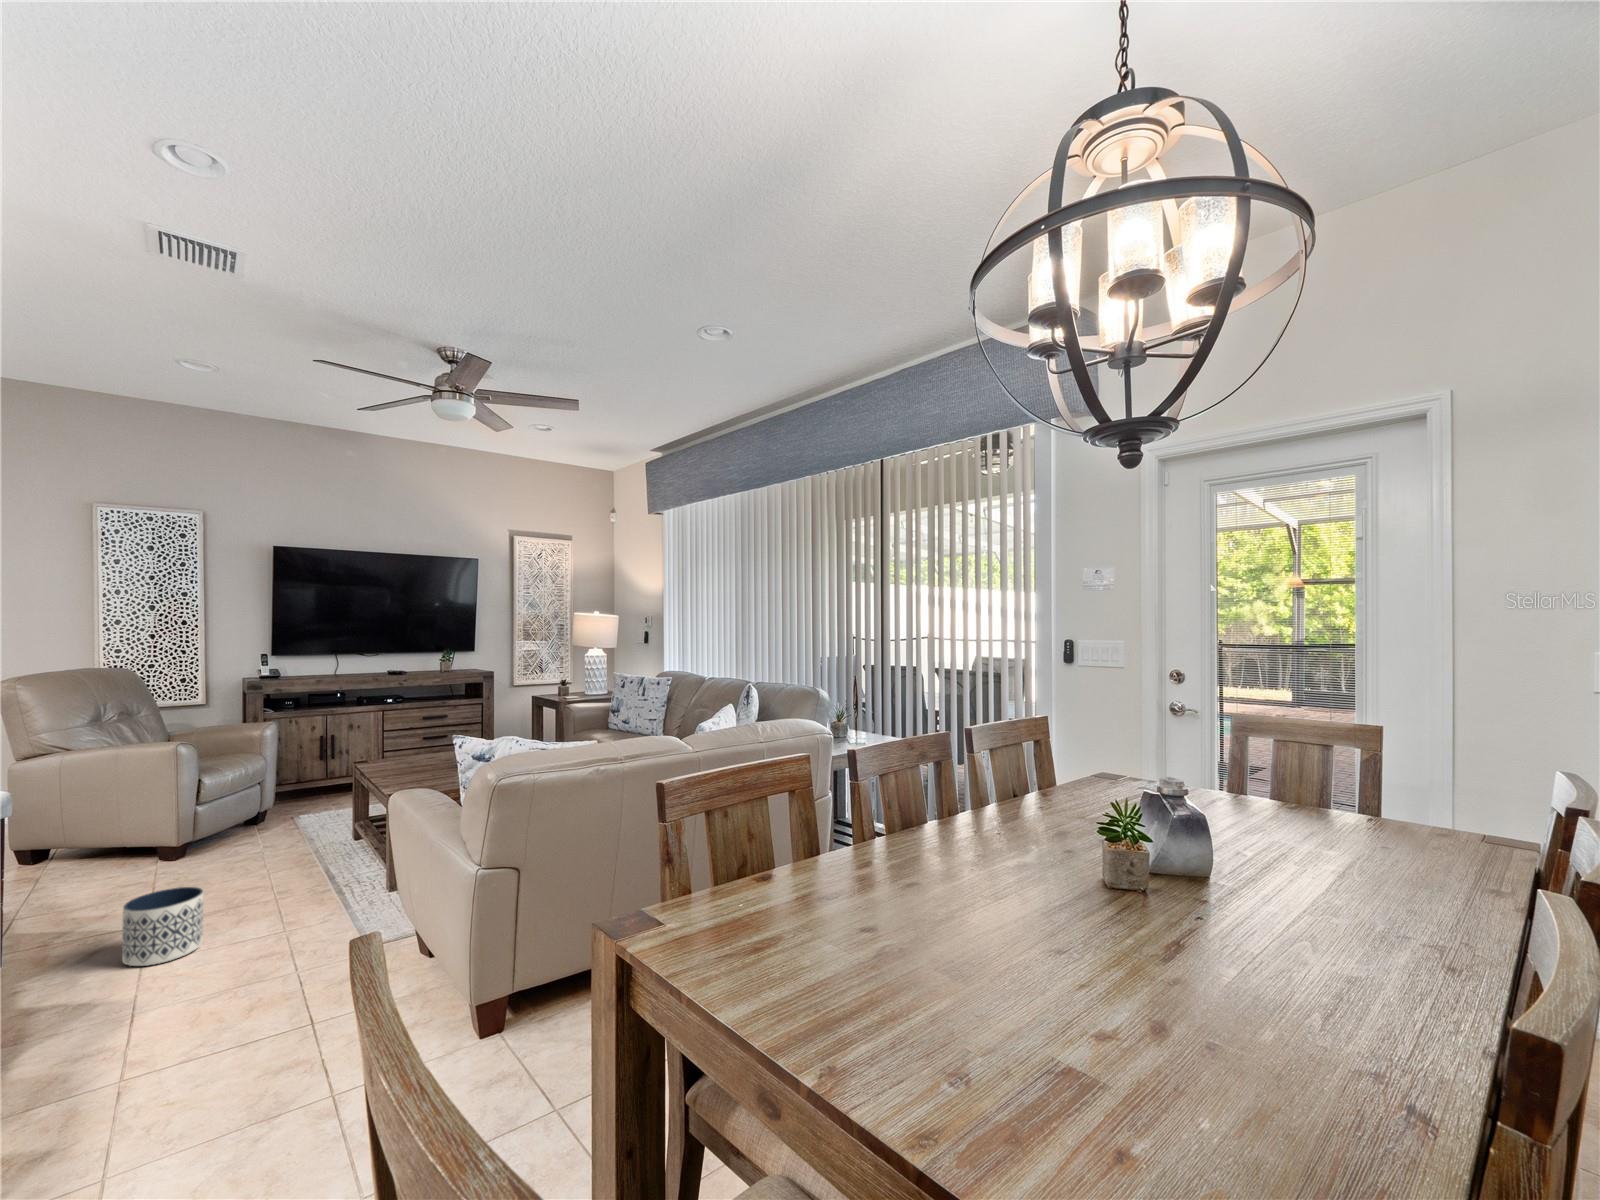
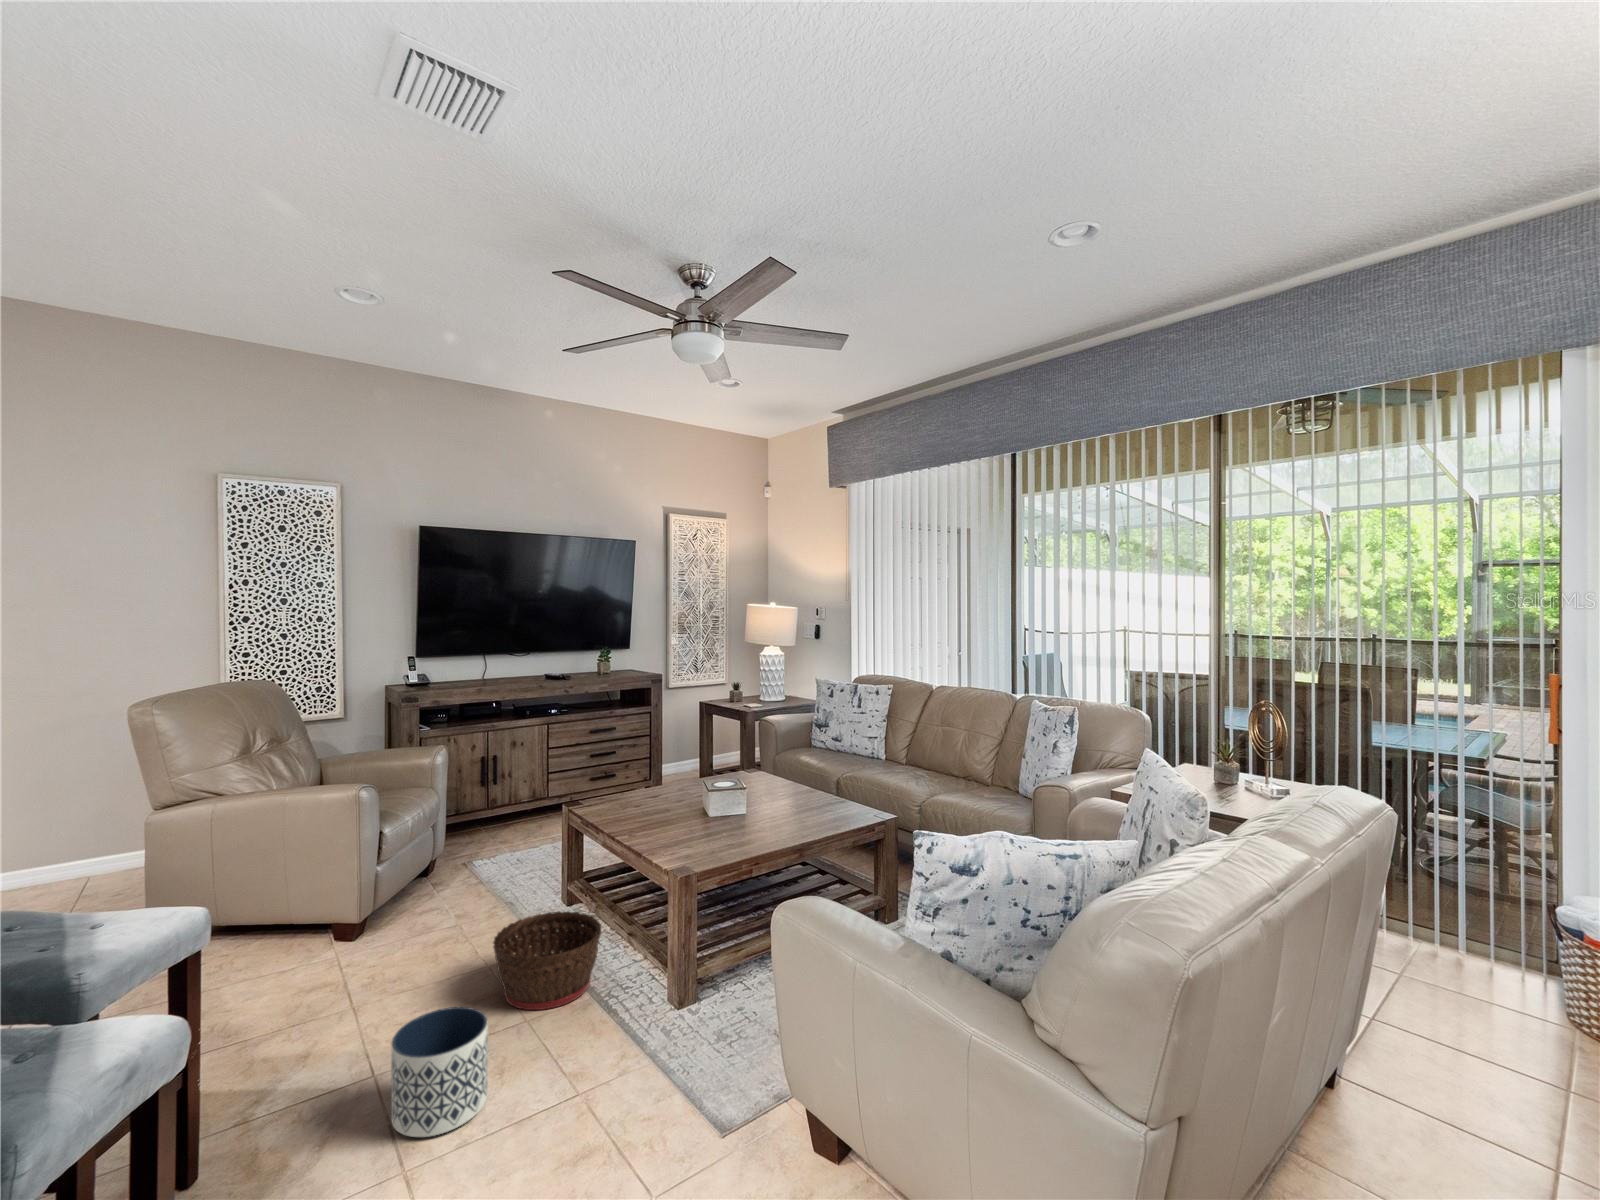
basket: none [247,838,341,903] -> present [493,911,601,1010]

